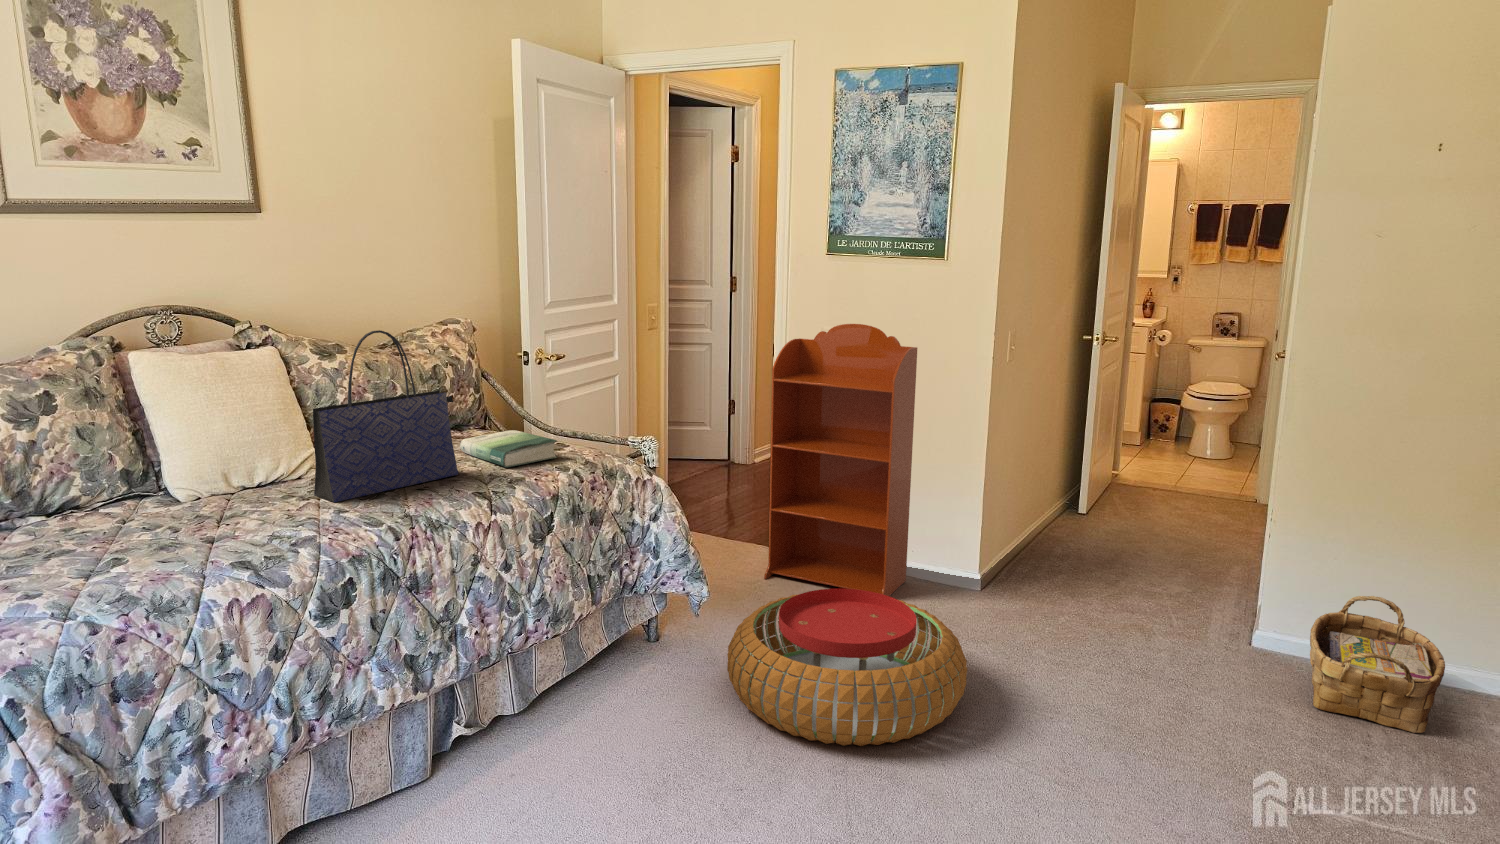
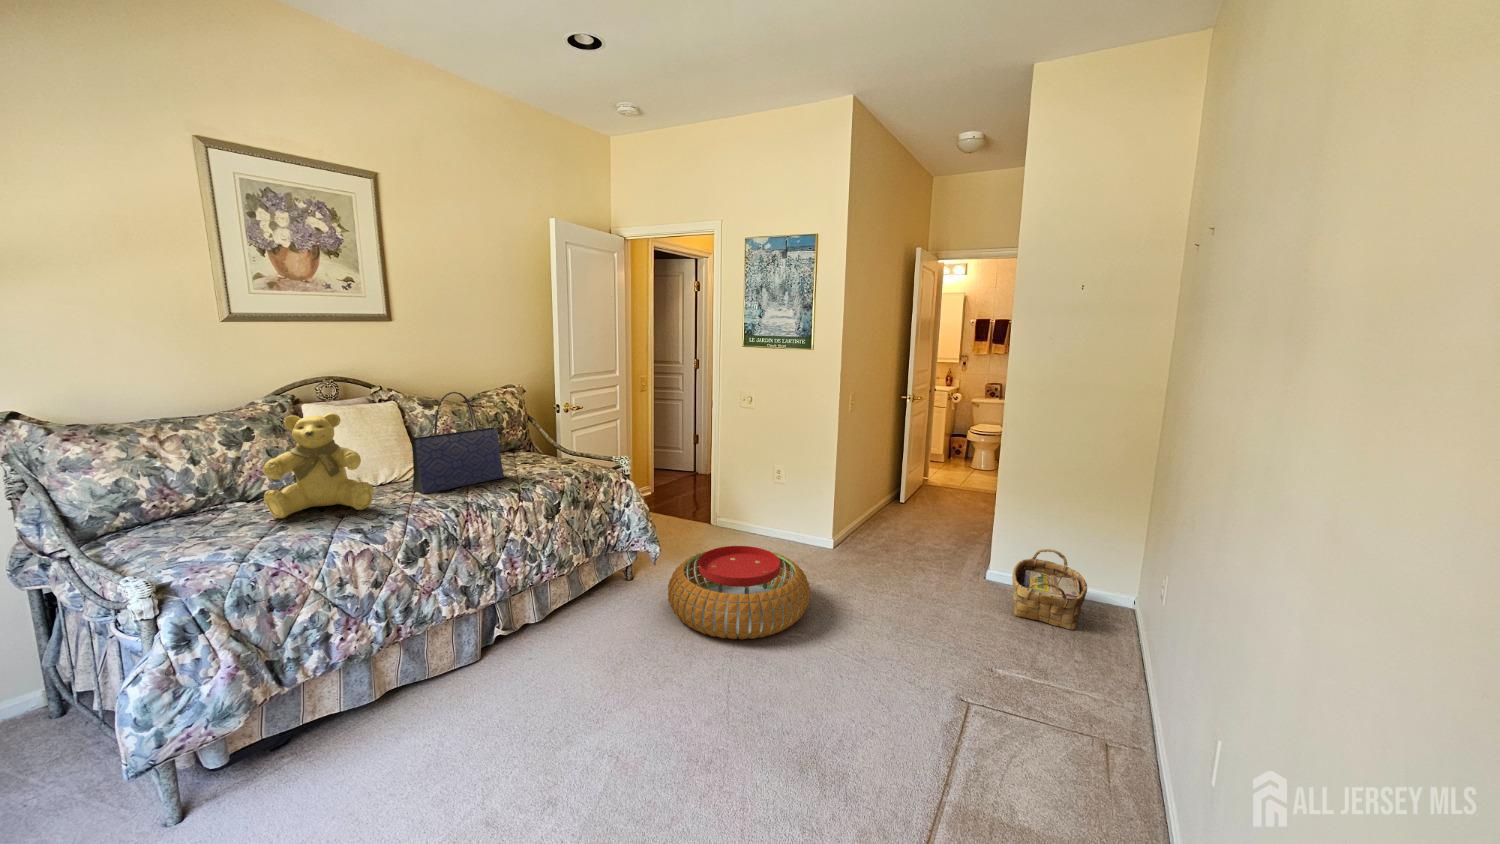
bookcase: present [764,324,917,596] -> none [703,388,793,555]
teddy bear: none [83,367,259,543] -> present [263,413,374,518]
book: present [460,430,557,467] -> none [509,451,568,473]

